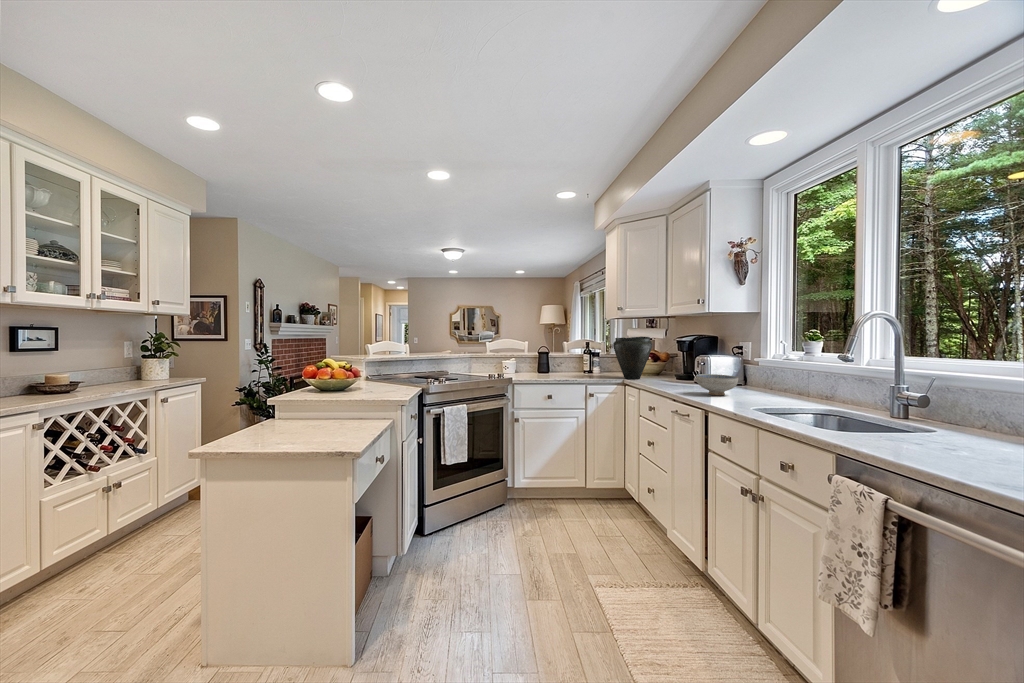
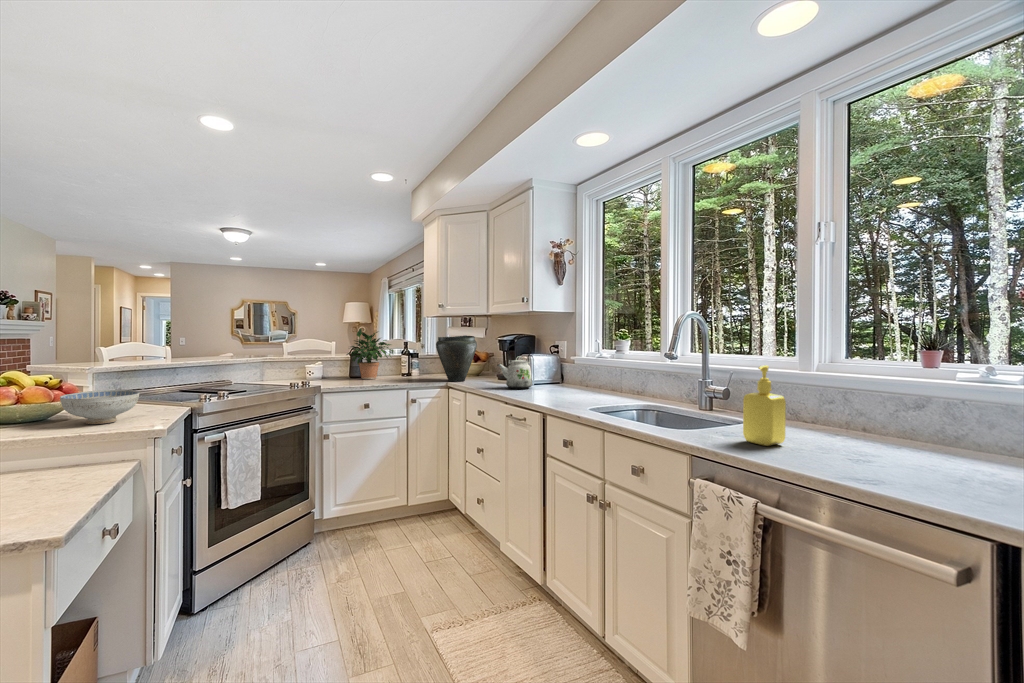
potted plant: none [536,330,578,374] -> present [347,329,393,379]
kettle: none [668,345,703,388] -> present [497,344,532,389]
soap dispenser: none [898,368,947,449] -> present [743,365,786,446]
ceramic bowl: present [696,374,738,395] -> present [60,390,140,424]

